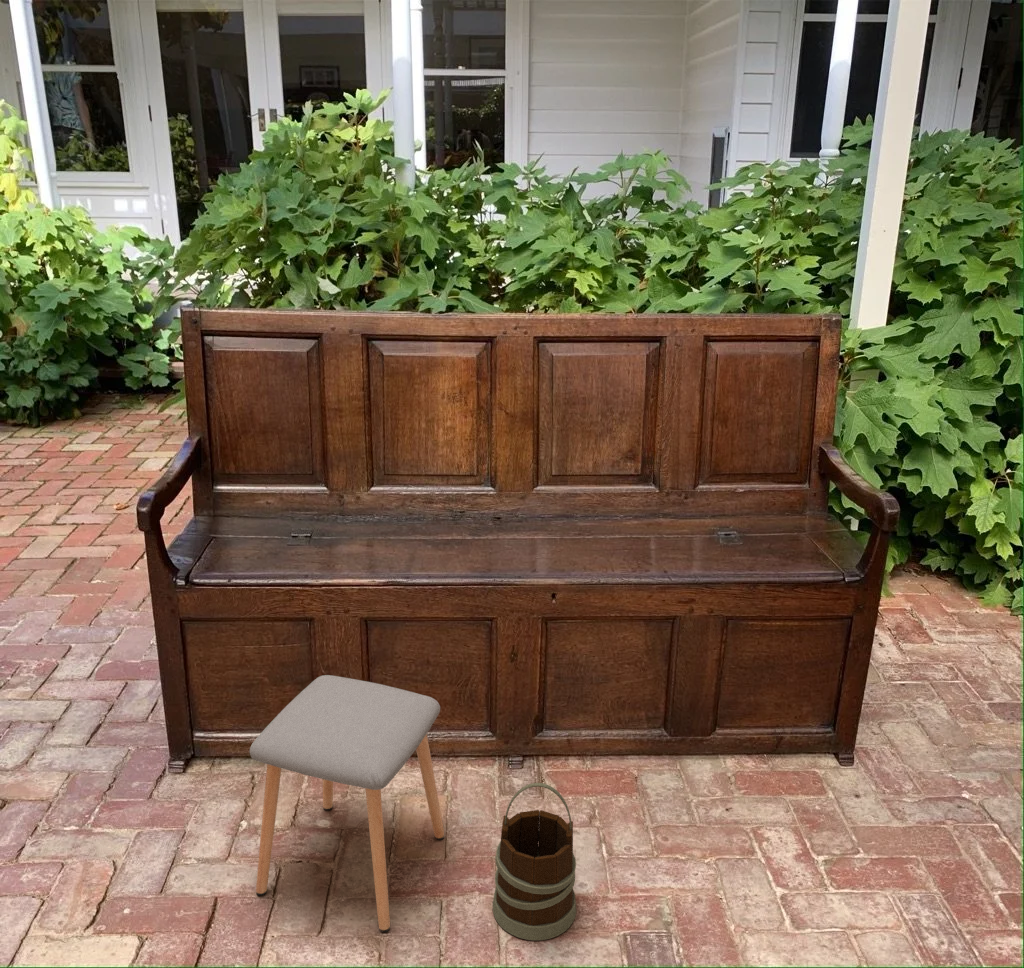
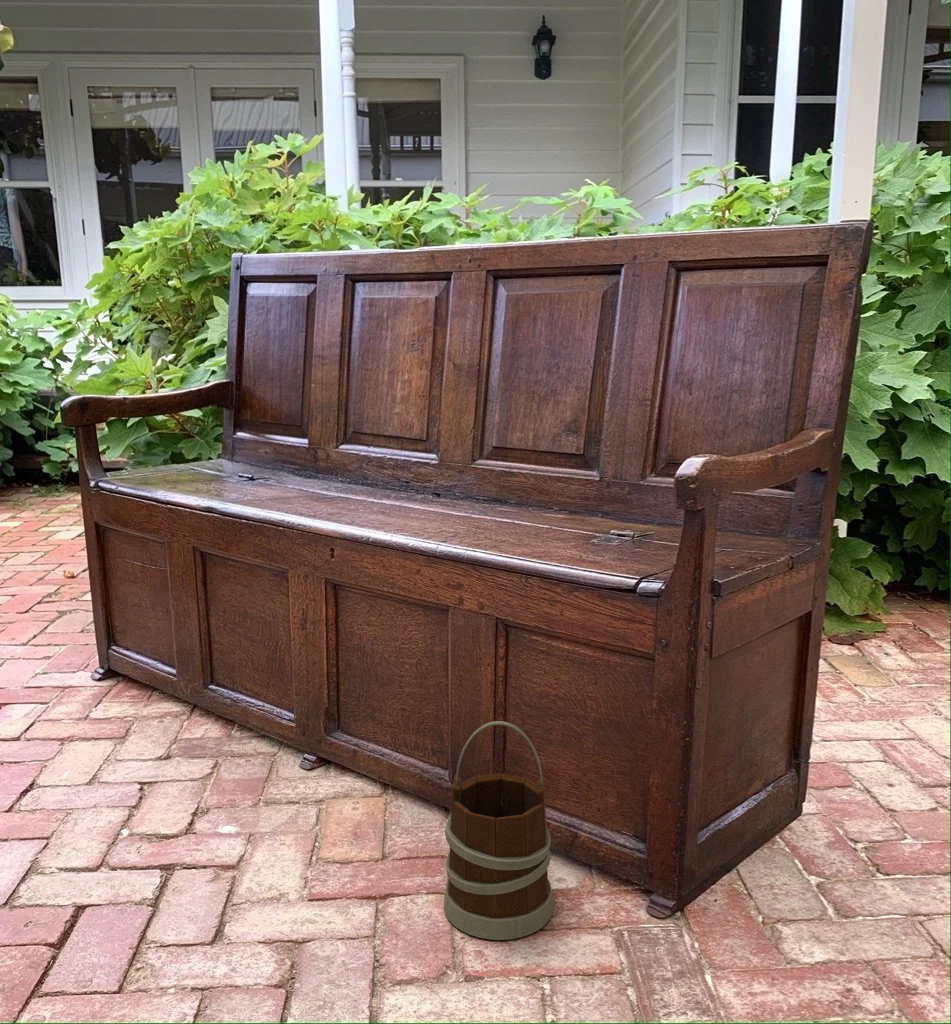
stool: present [250,675,444,932] -> none [125,626,383,936]

